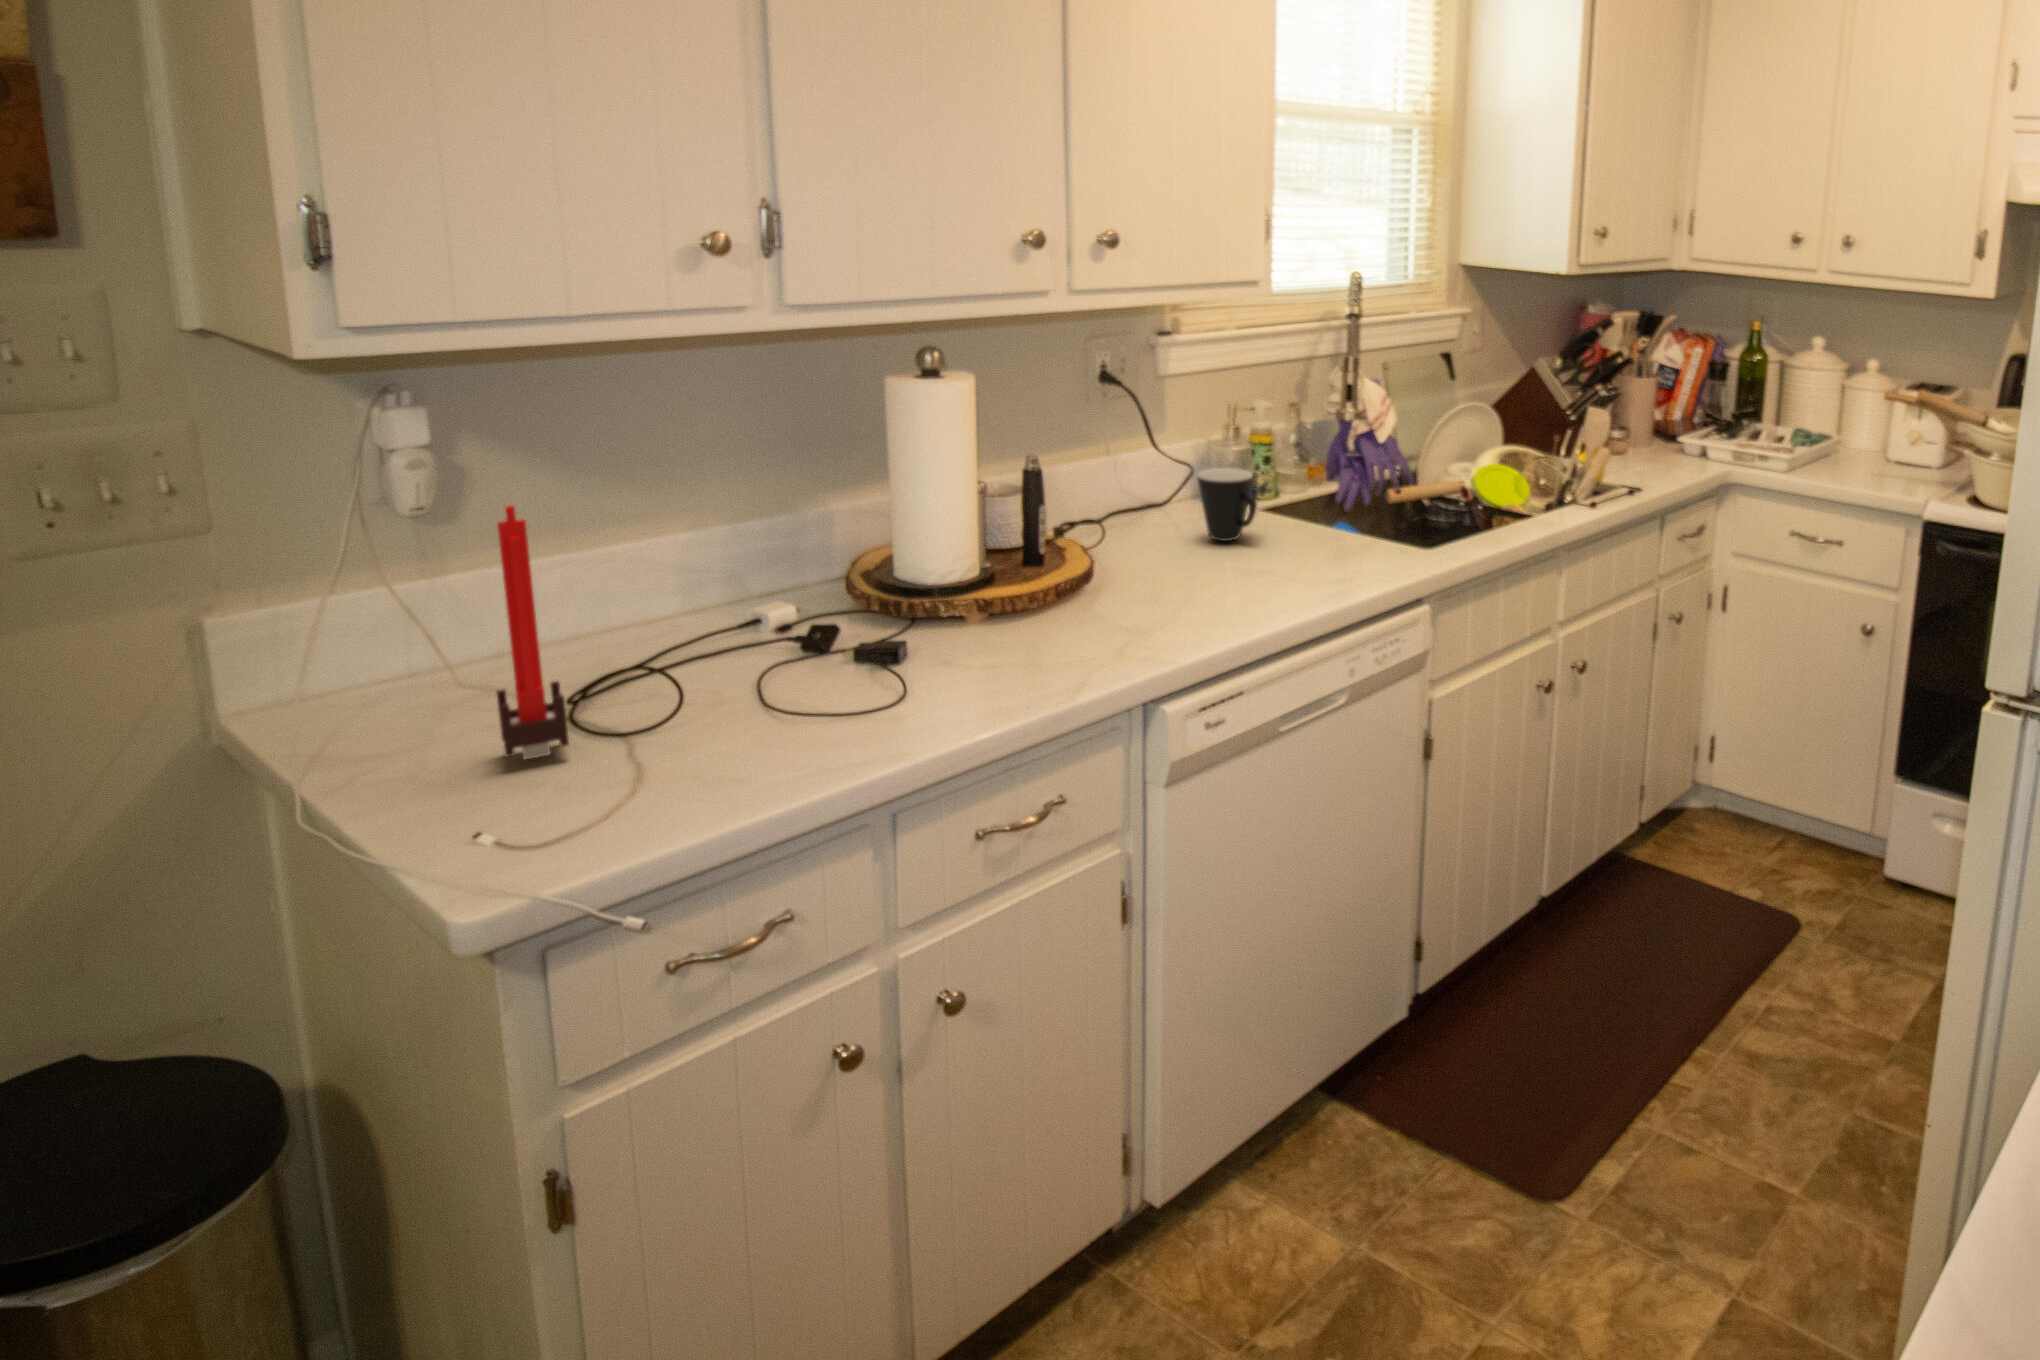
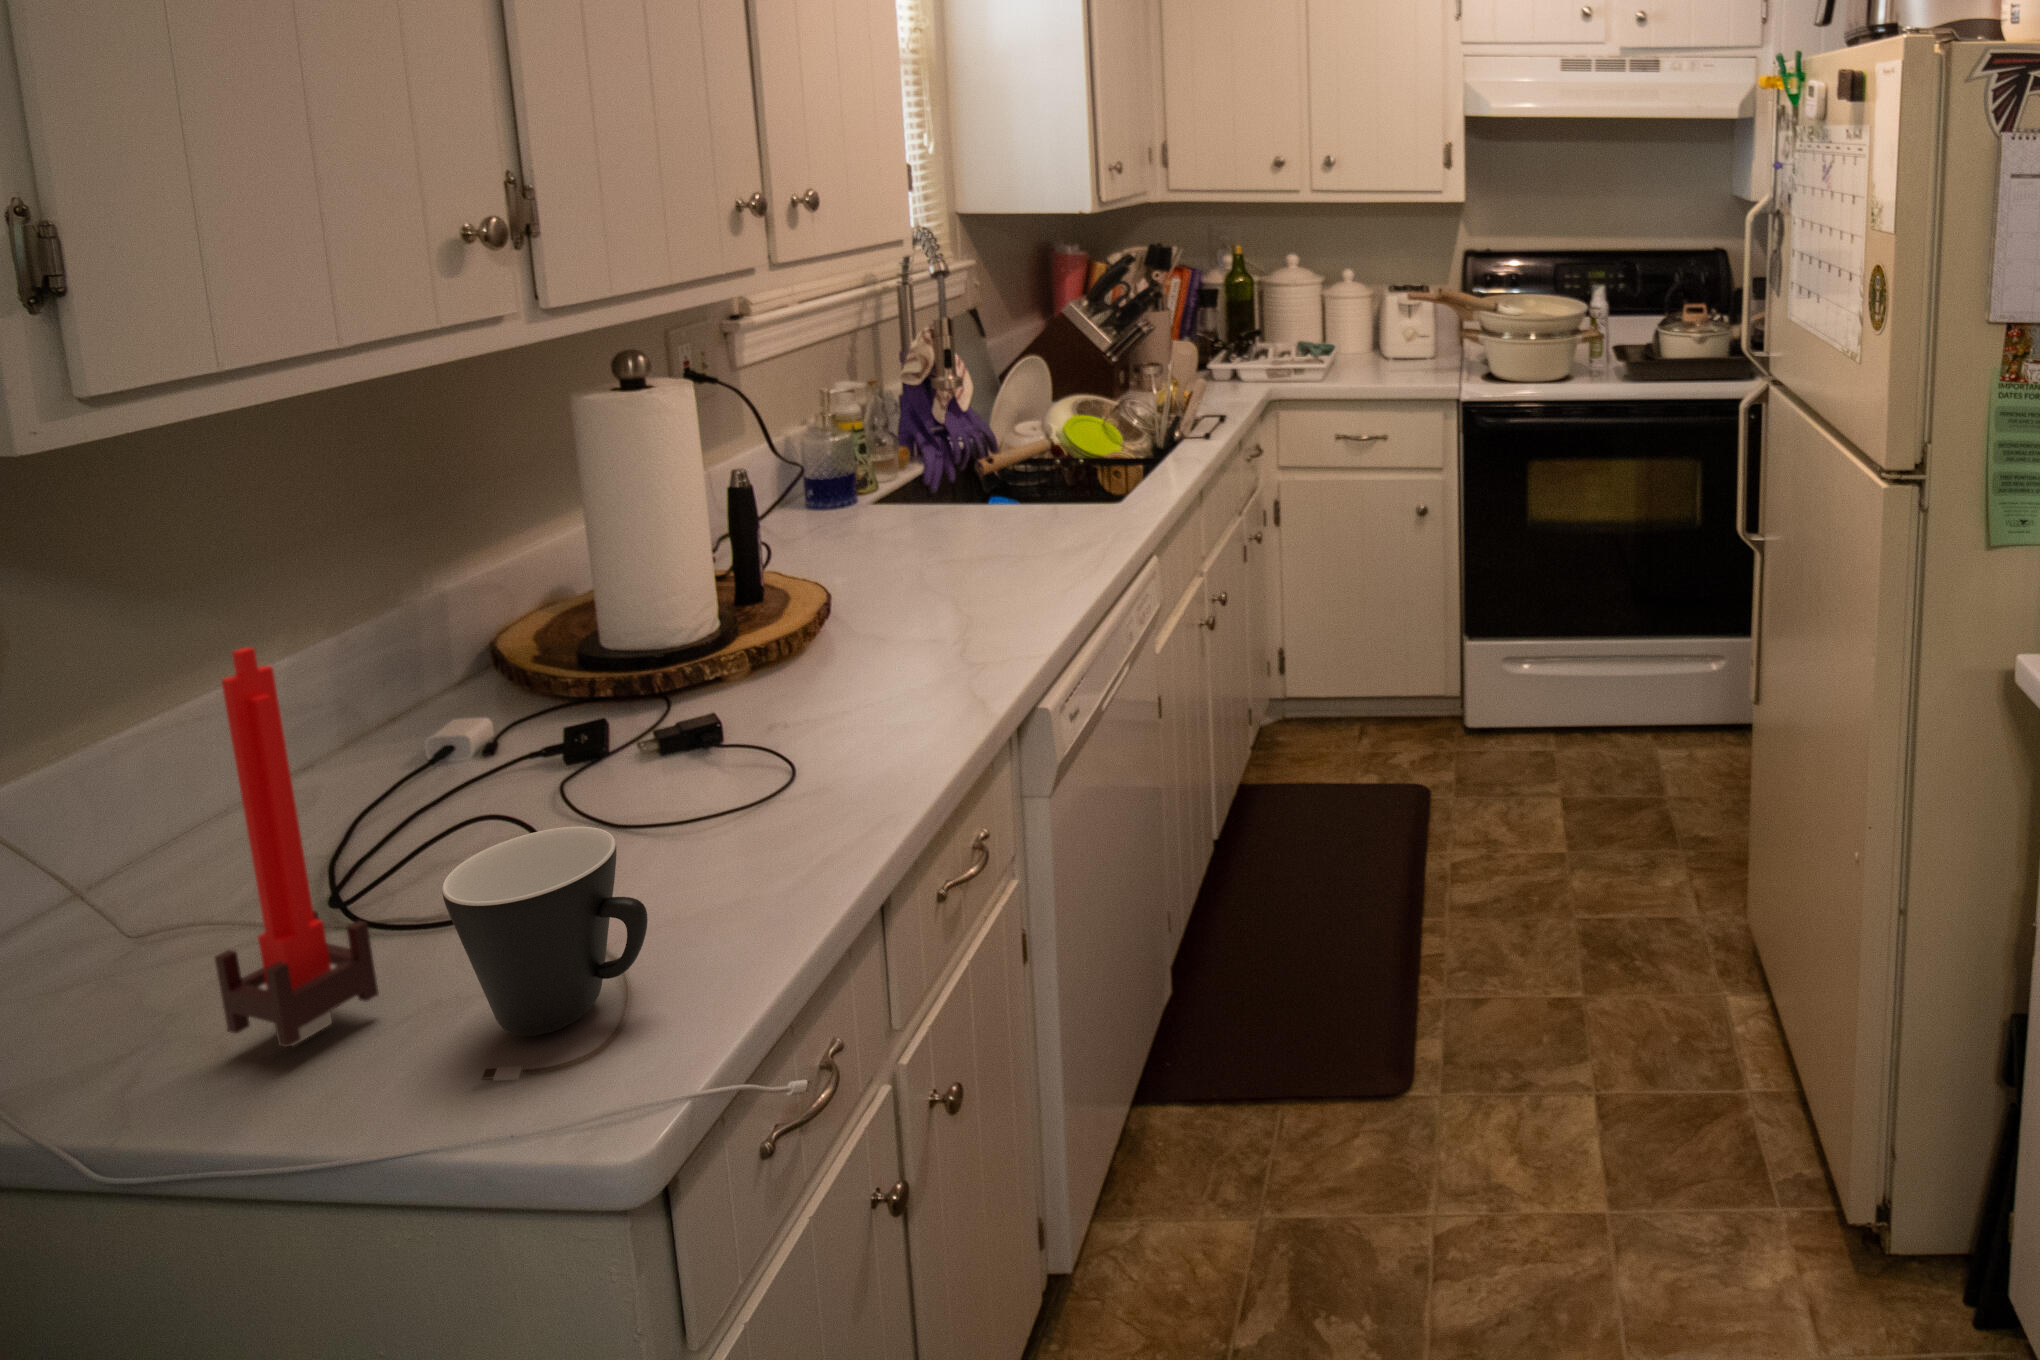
mug: present [1197,468,1257,541] -> present [442,827,648,1036]

